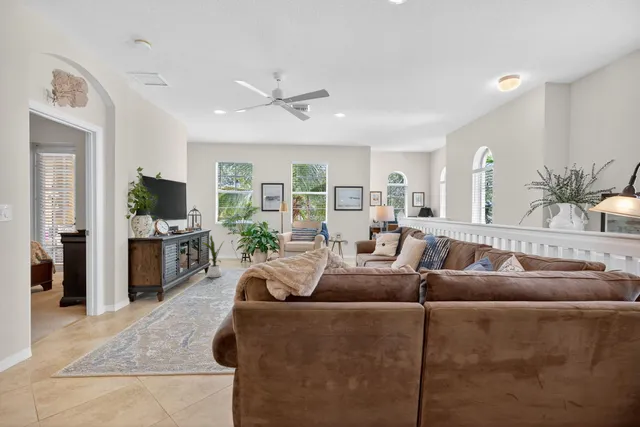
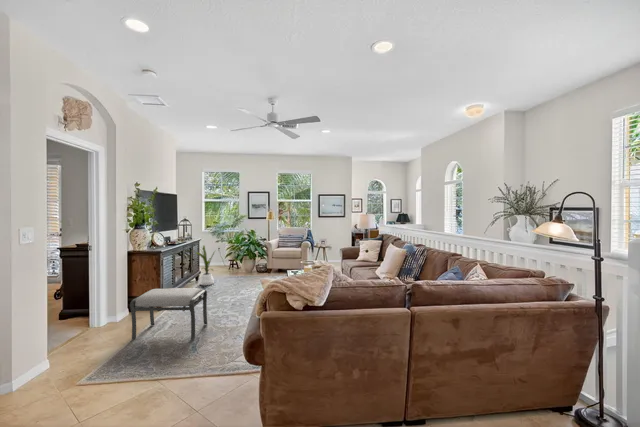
ottoman: none [121,277,206,332] -> present [130,288,207,340]

